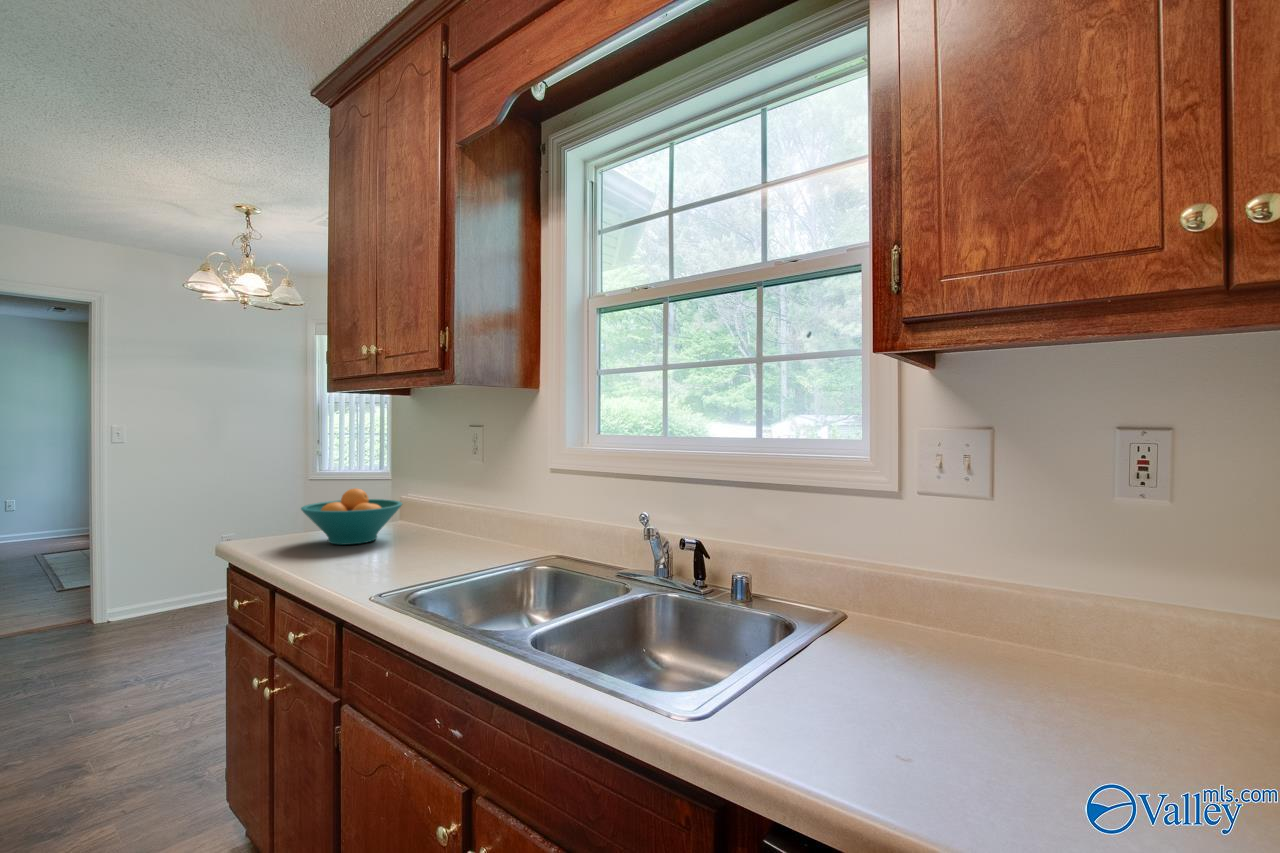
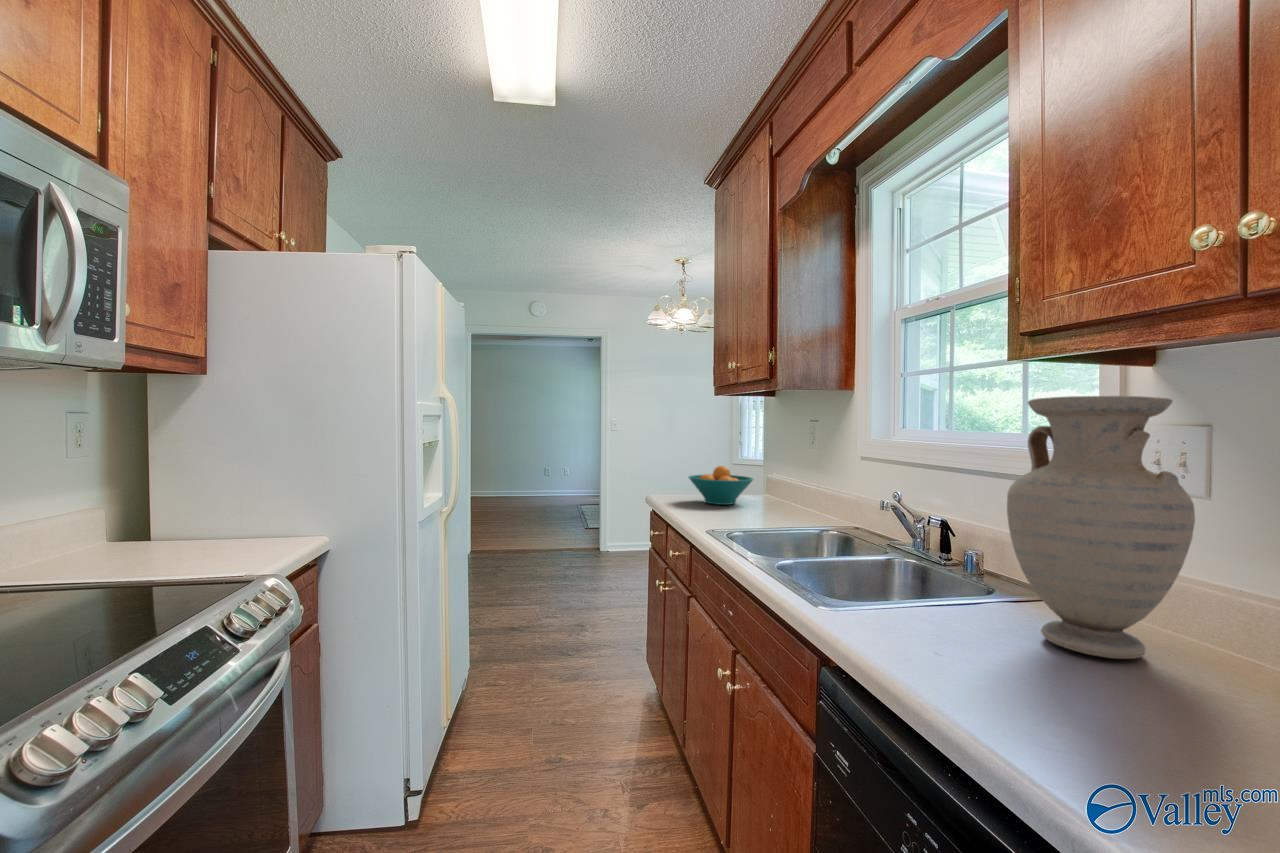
vase: none [890,398,1090,706] -> present [1007,396,1195,659]

